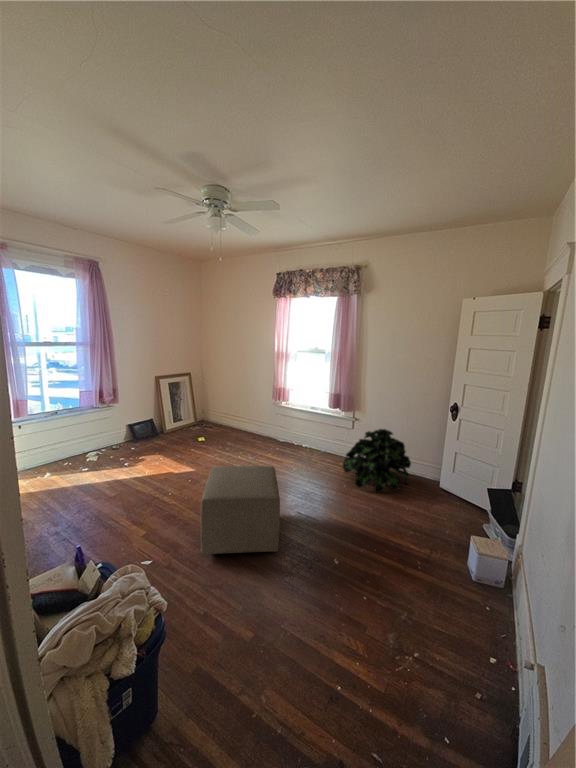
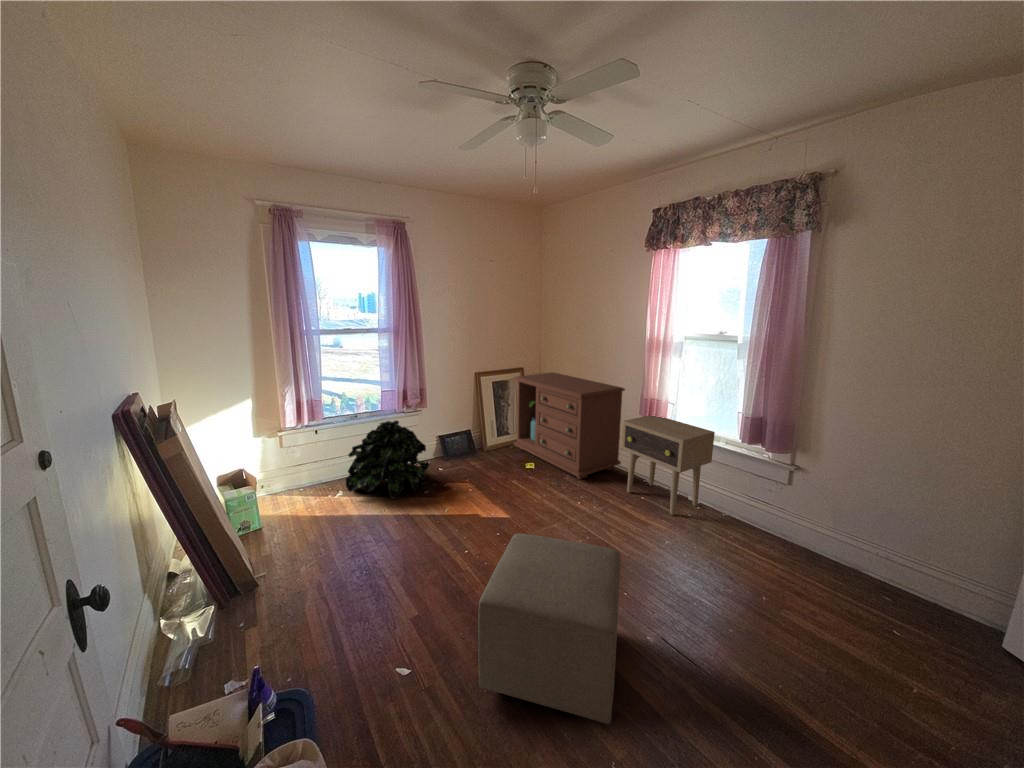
dresser: none [185,375,263,444] -> present [513,372,625,479]
side table: none [264,398,316,455] -> present [622,415,715,515]
potted plant: present [343,429,411,493] -> present [346,420,429,498]

